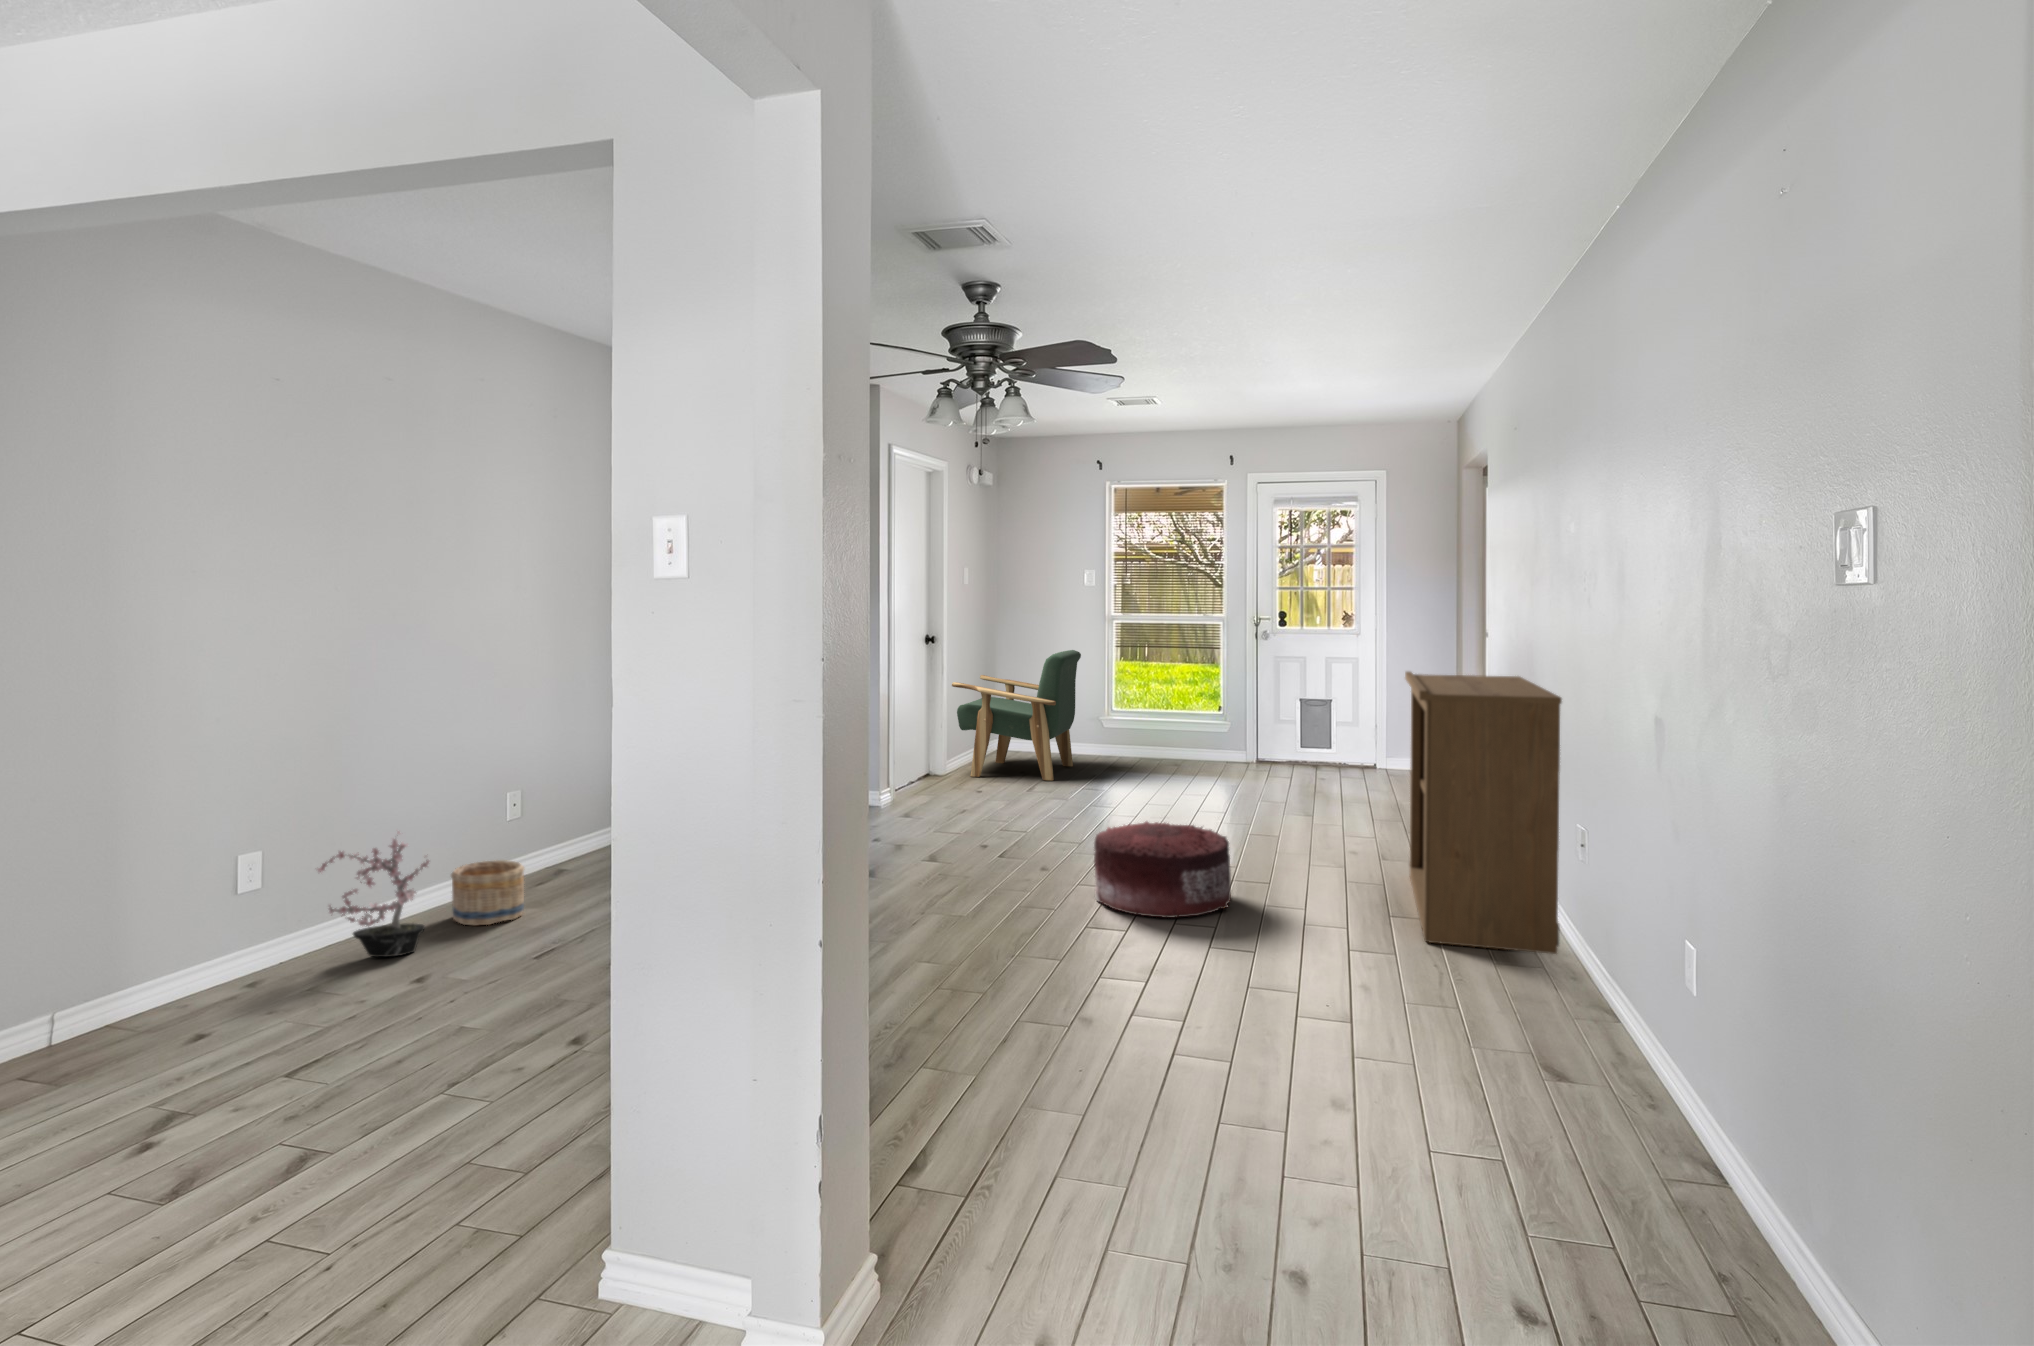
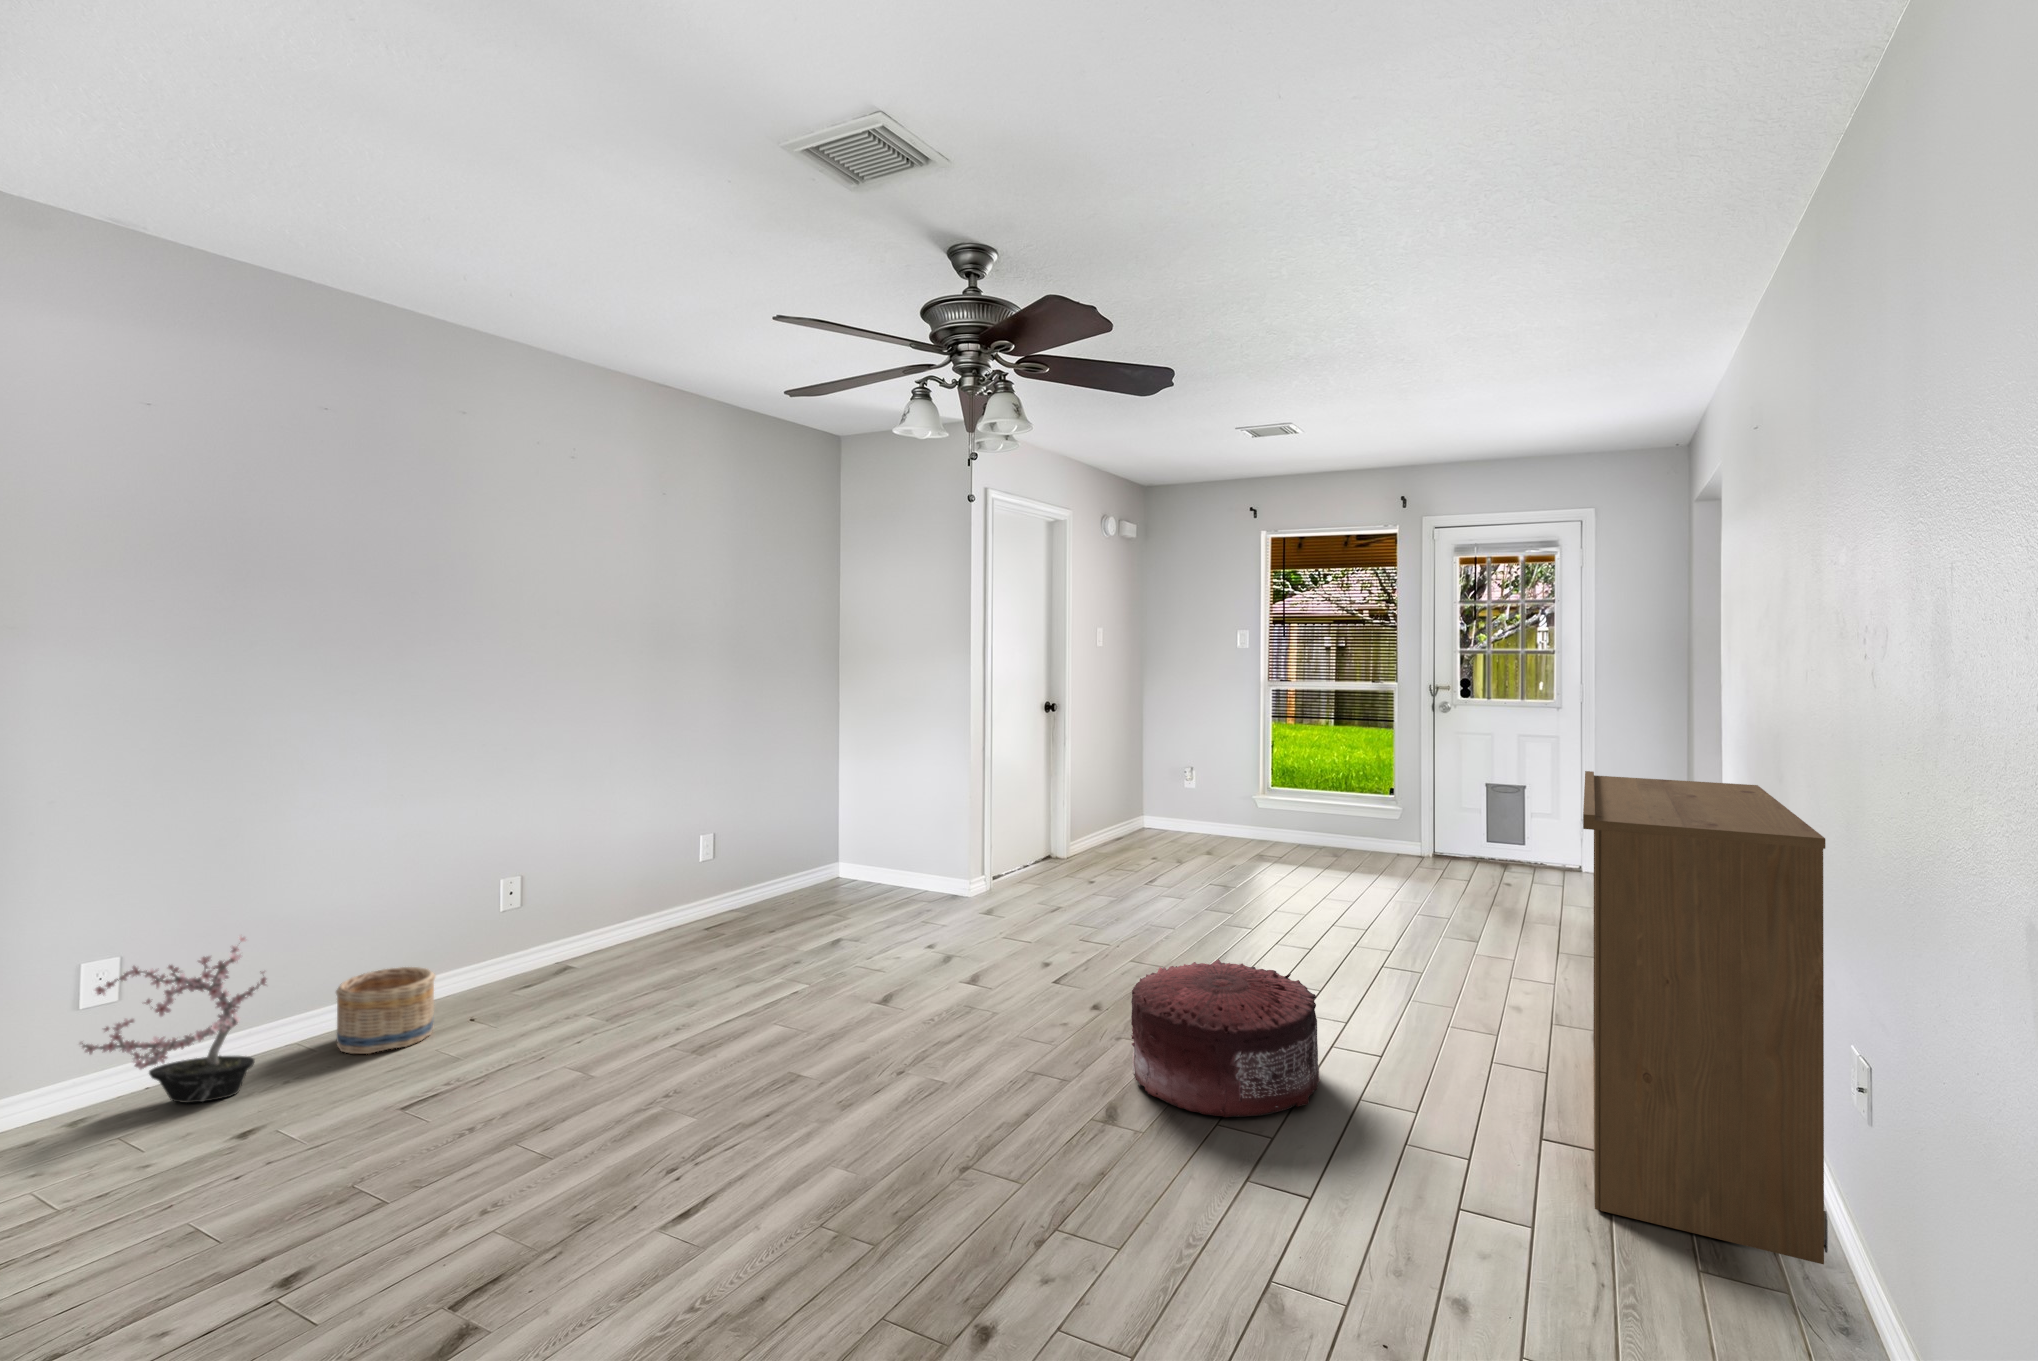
armchair: present [952,650,1081,780] -> none [1077,720,1228,869]

